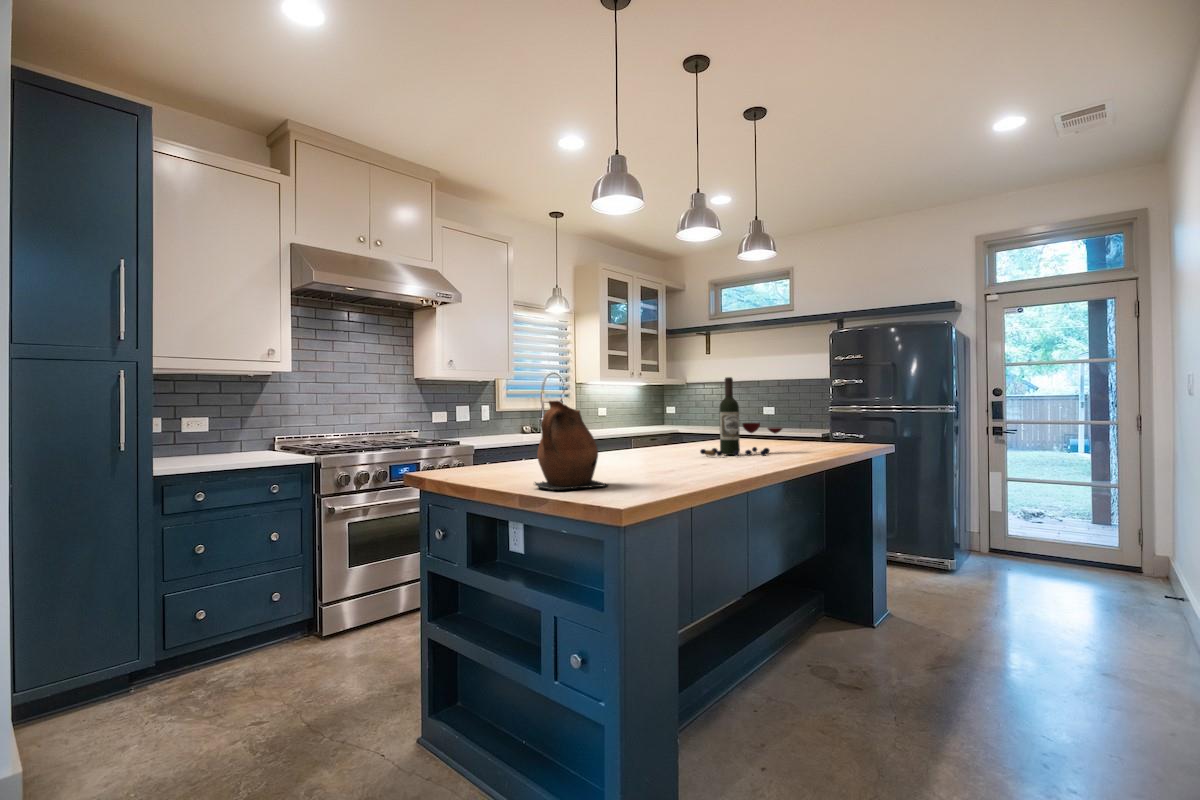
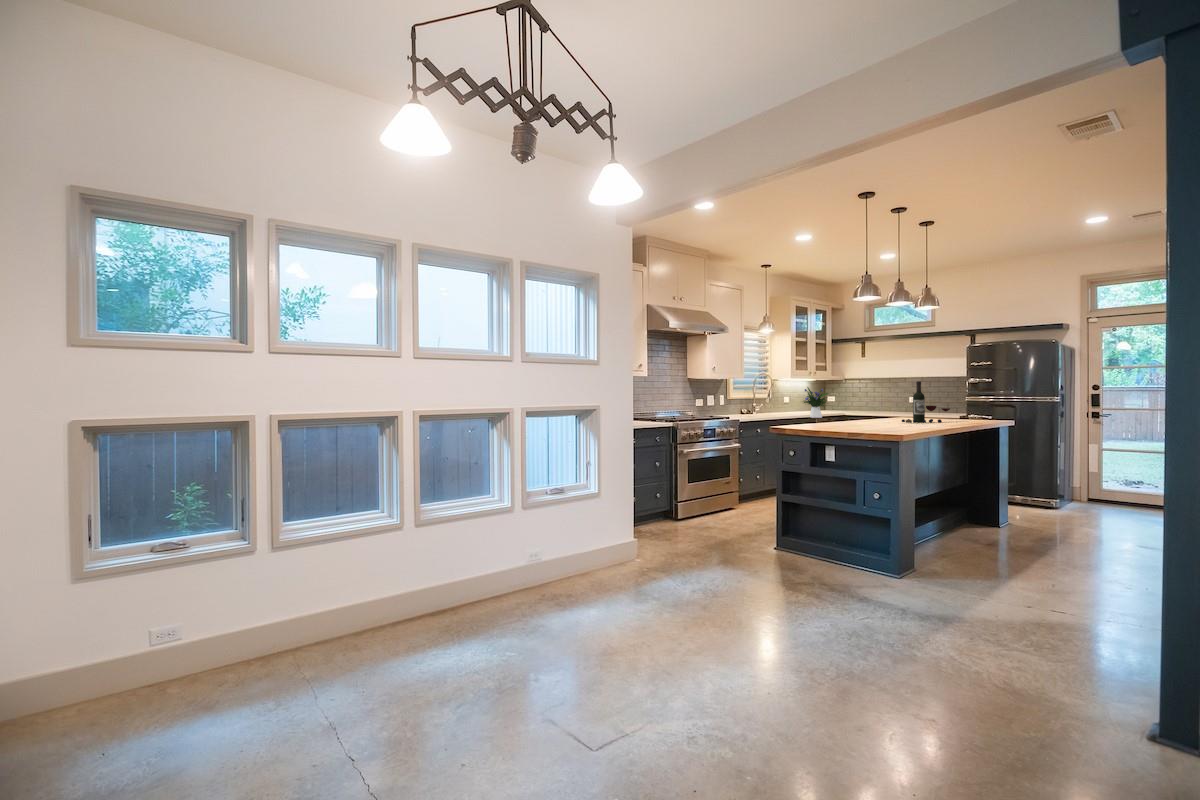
flower arrangement: none [610,392,652,438] -> present [804,387,828,418]
ceramic pitcher: present [535,401,608,490] -> none [849,394,886,430]

